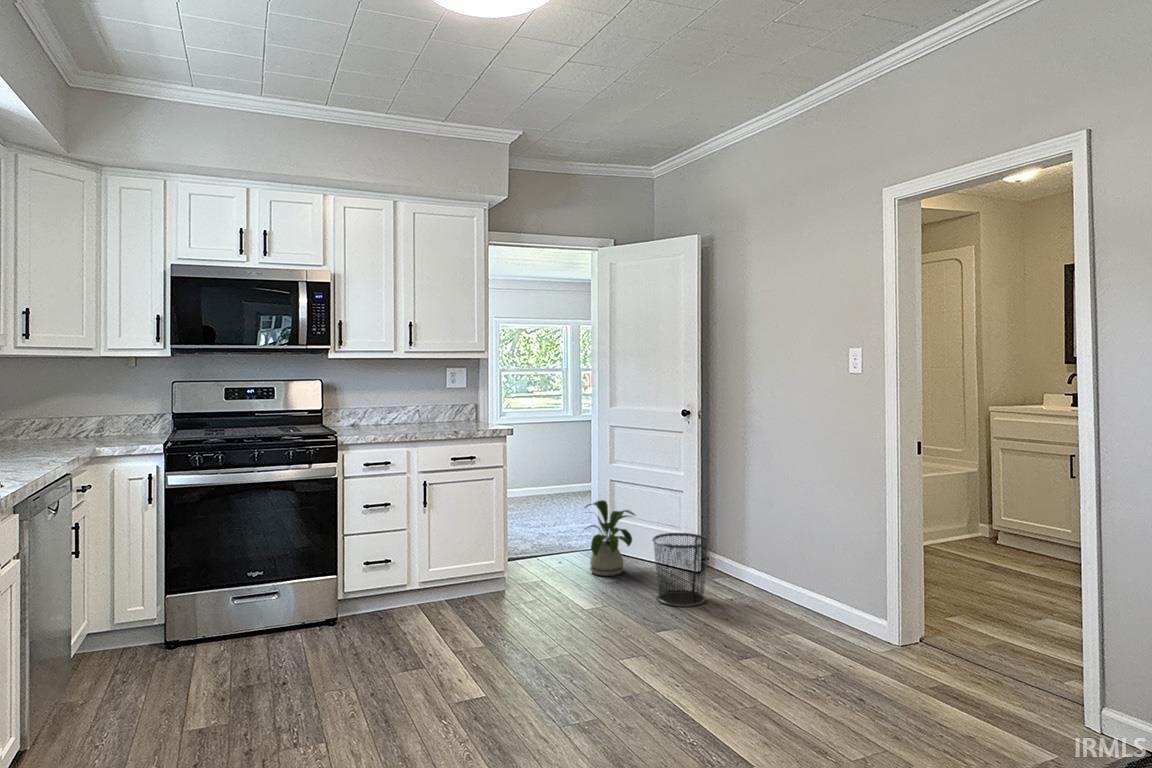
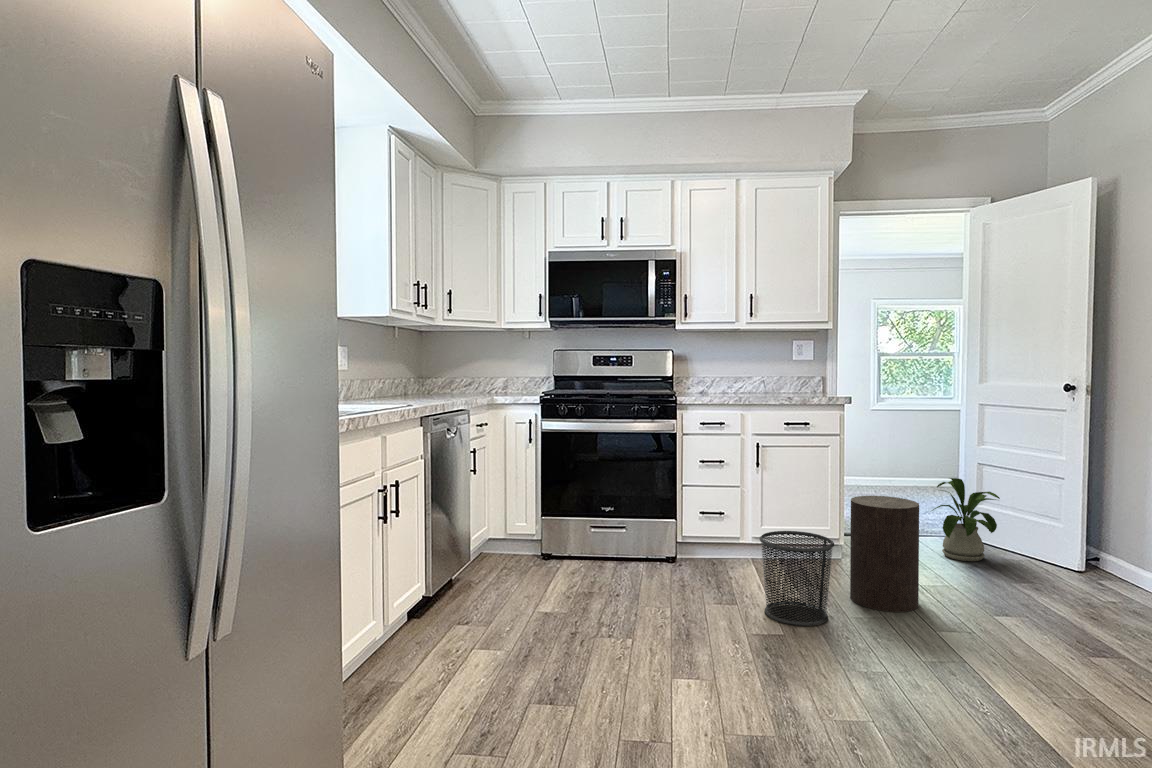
stool: none [522,527,582,638] -> present [850,496,919,612]
waste bin: present [653,533,710,607] -> present [759,531,834,626]

